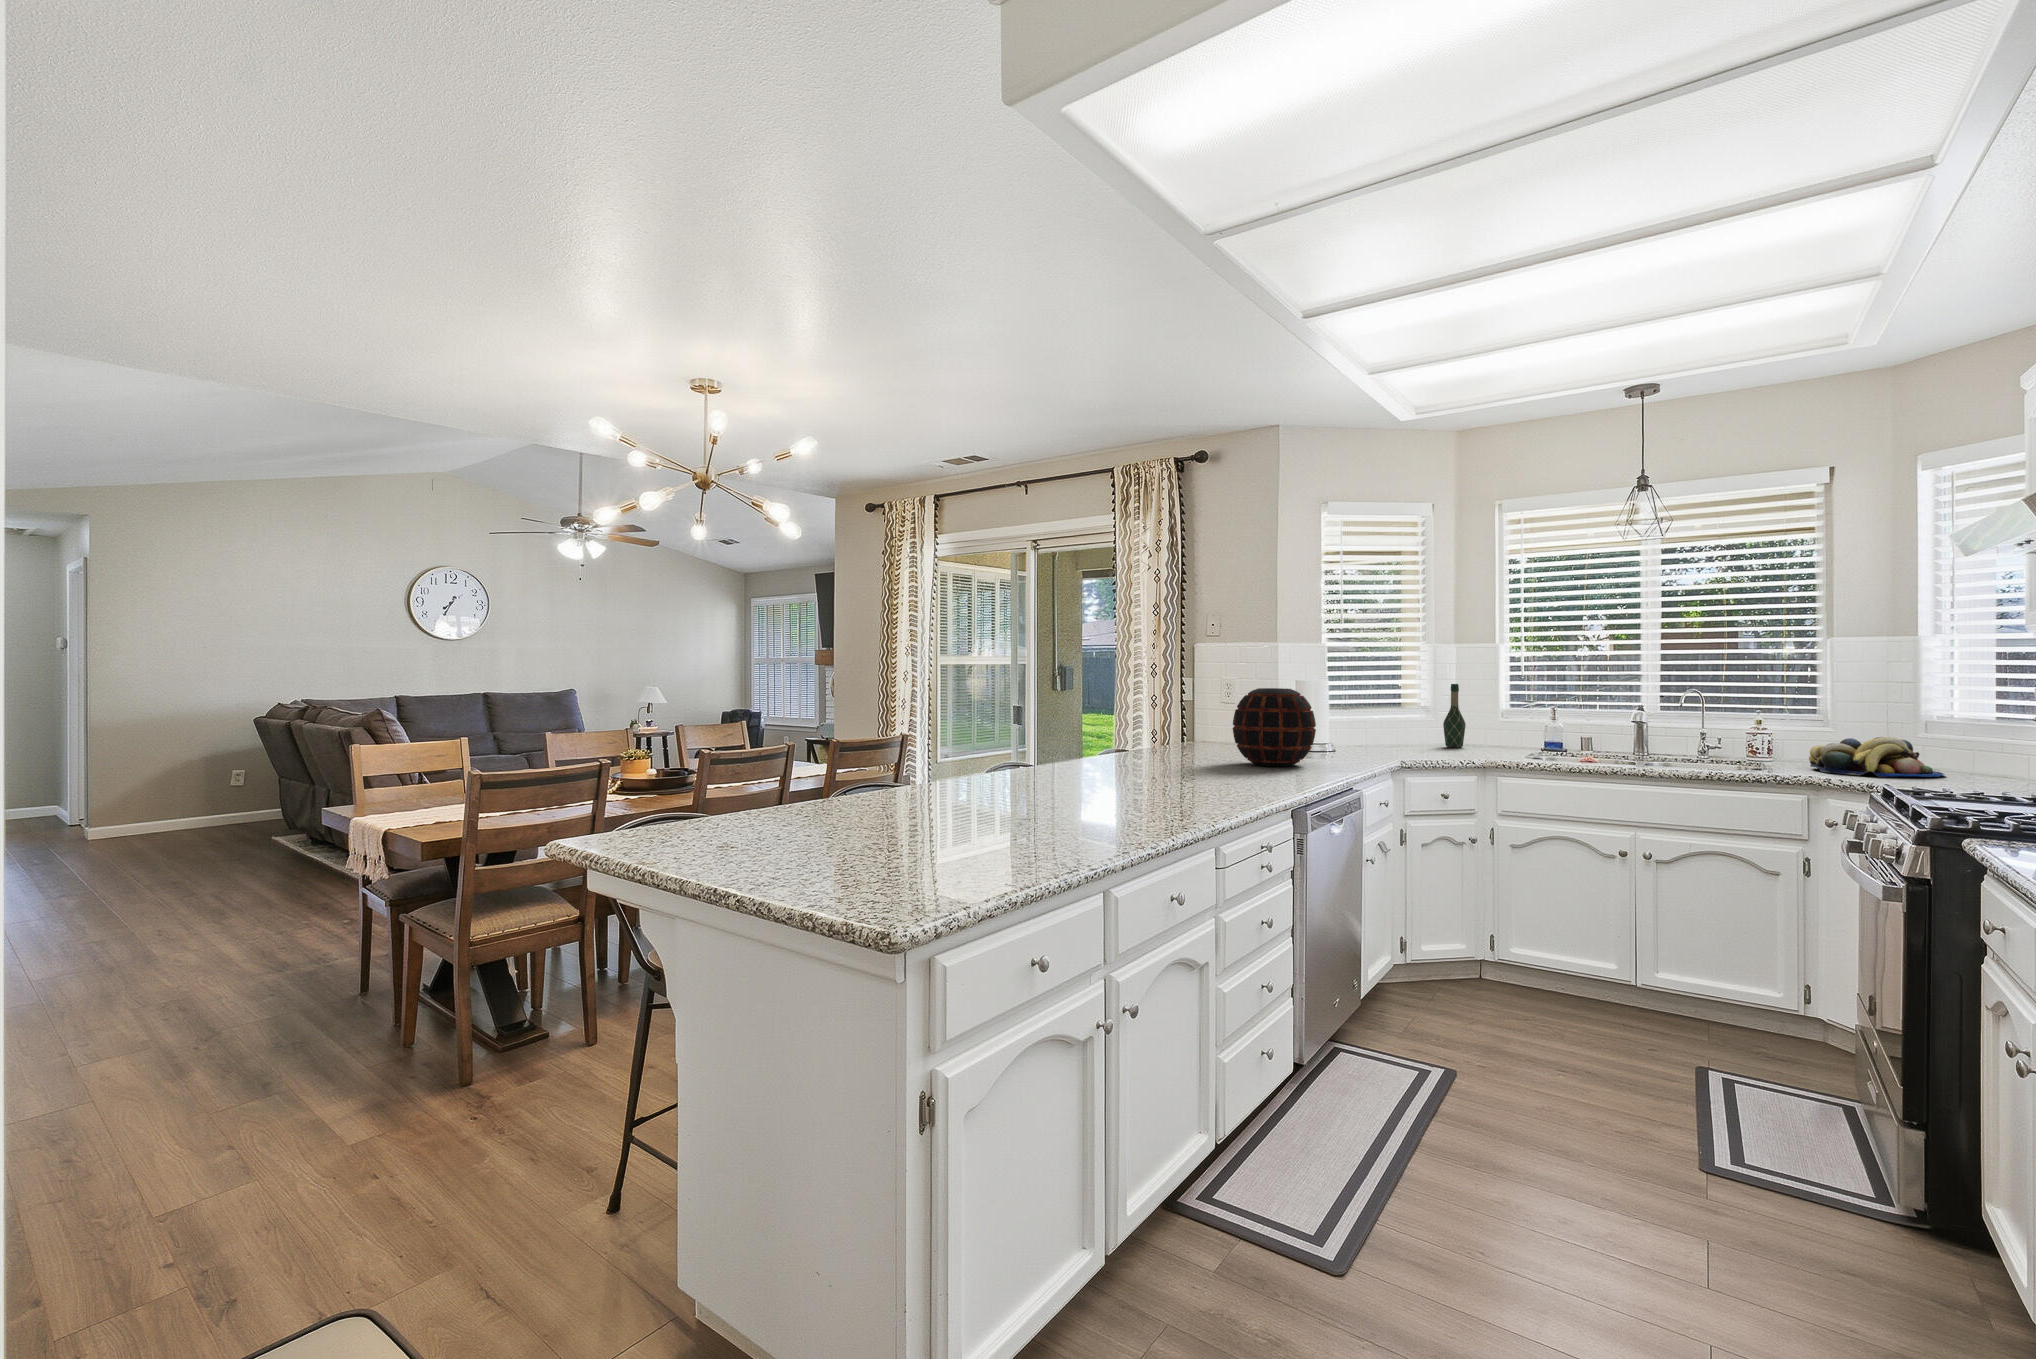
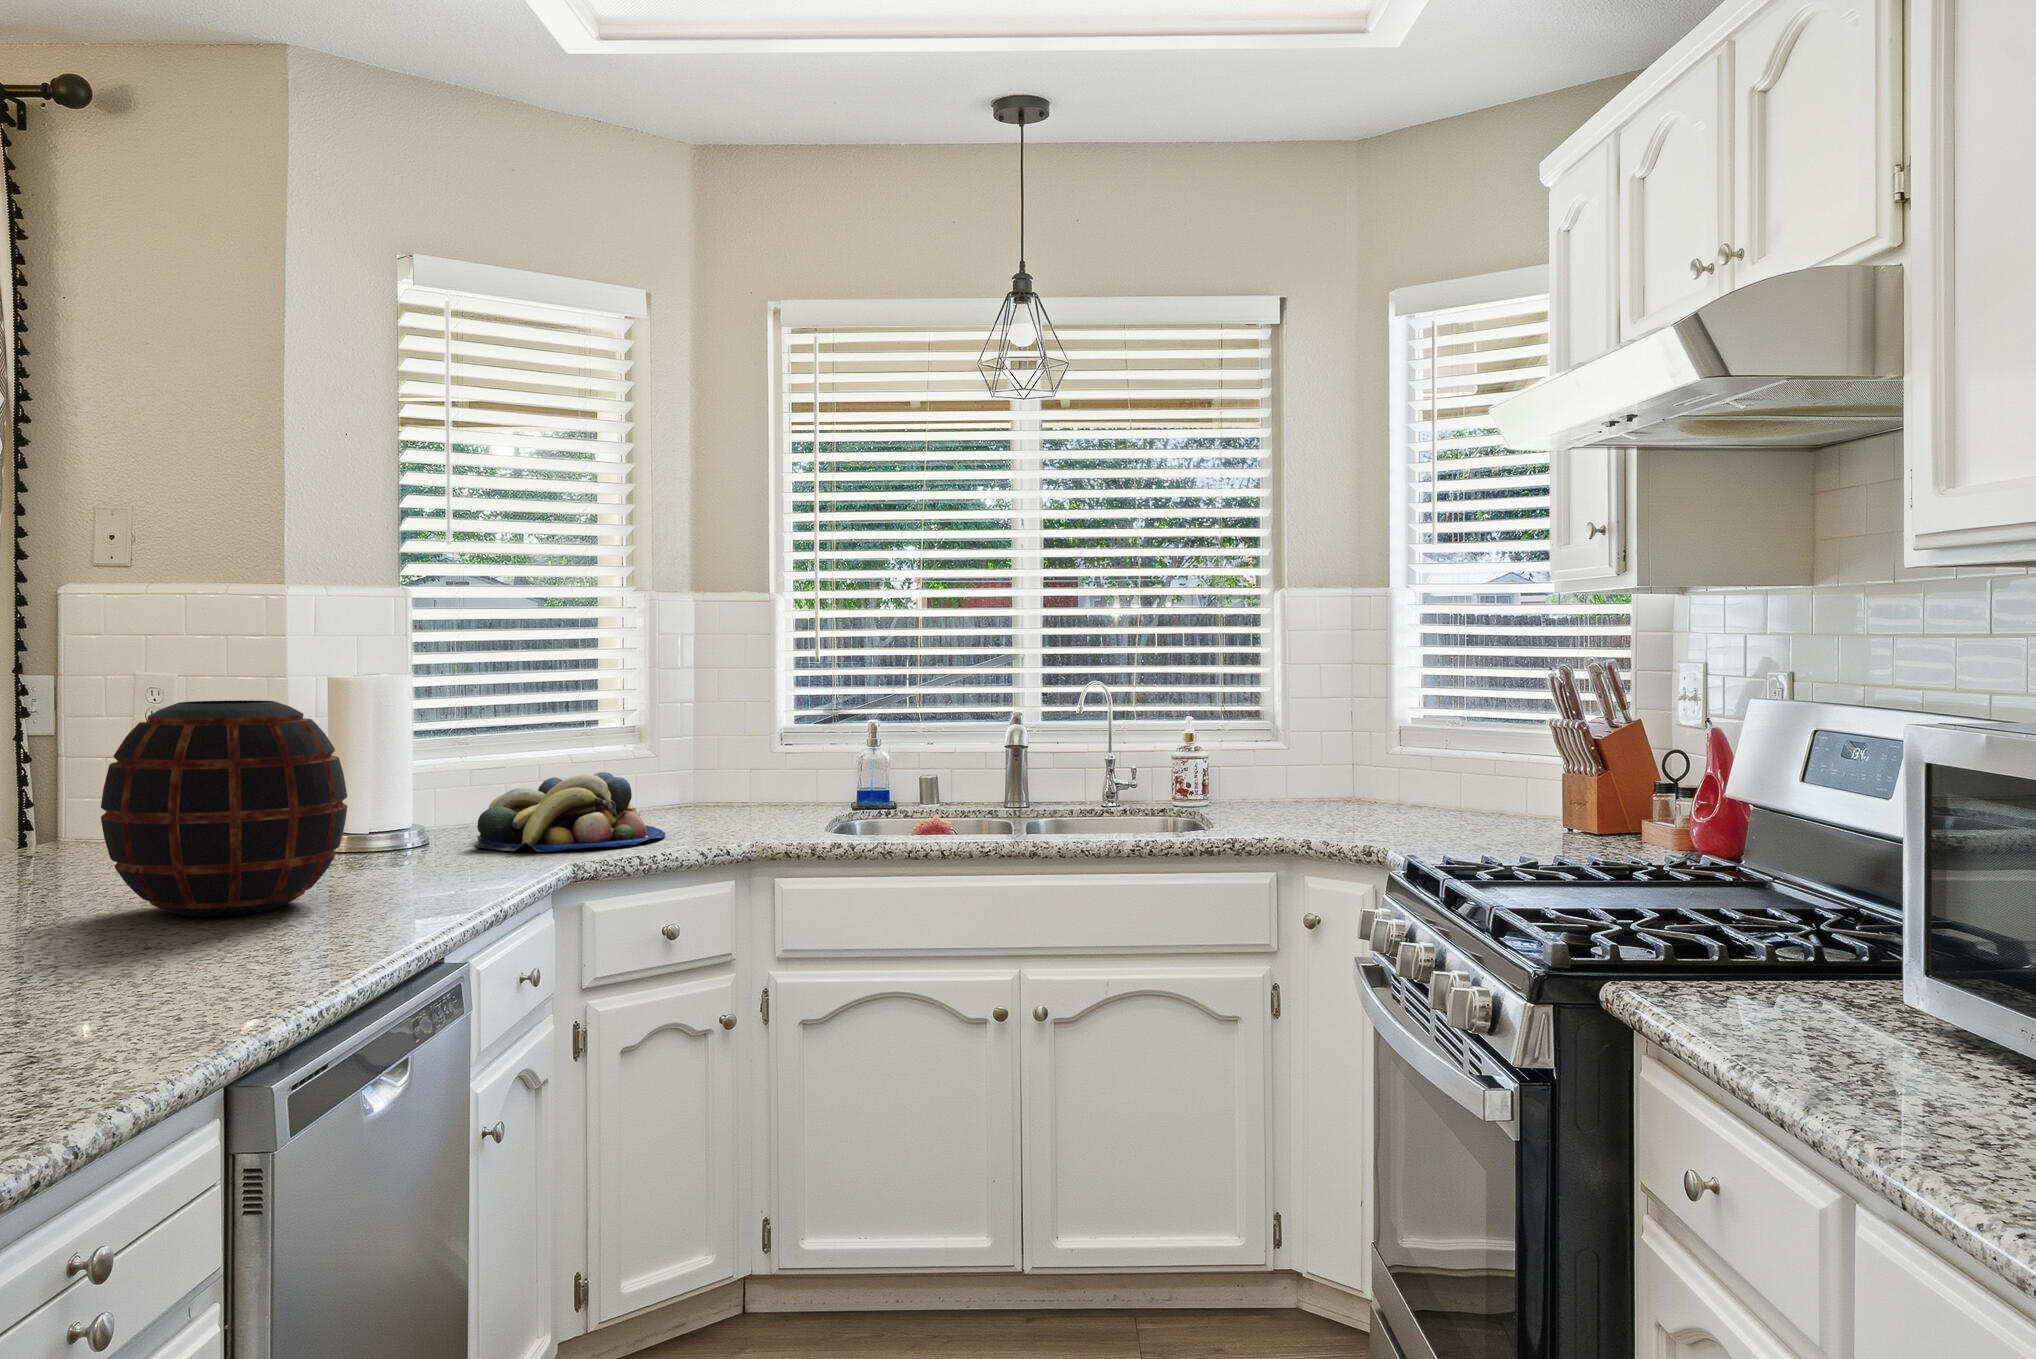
wine bottle: present [1443,684,1466,747] -> none [673,676,716,810]
fruit bowl: present [1809,737,1944,777] -> present [476,772,665,852]

